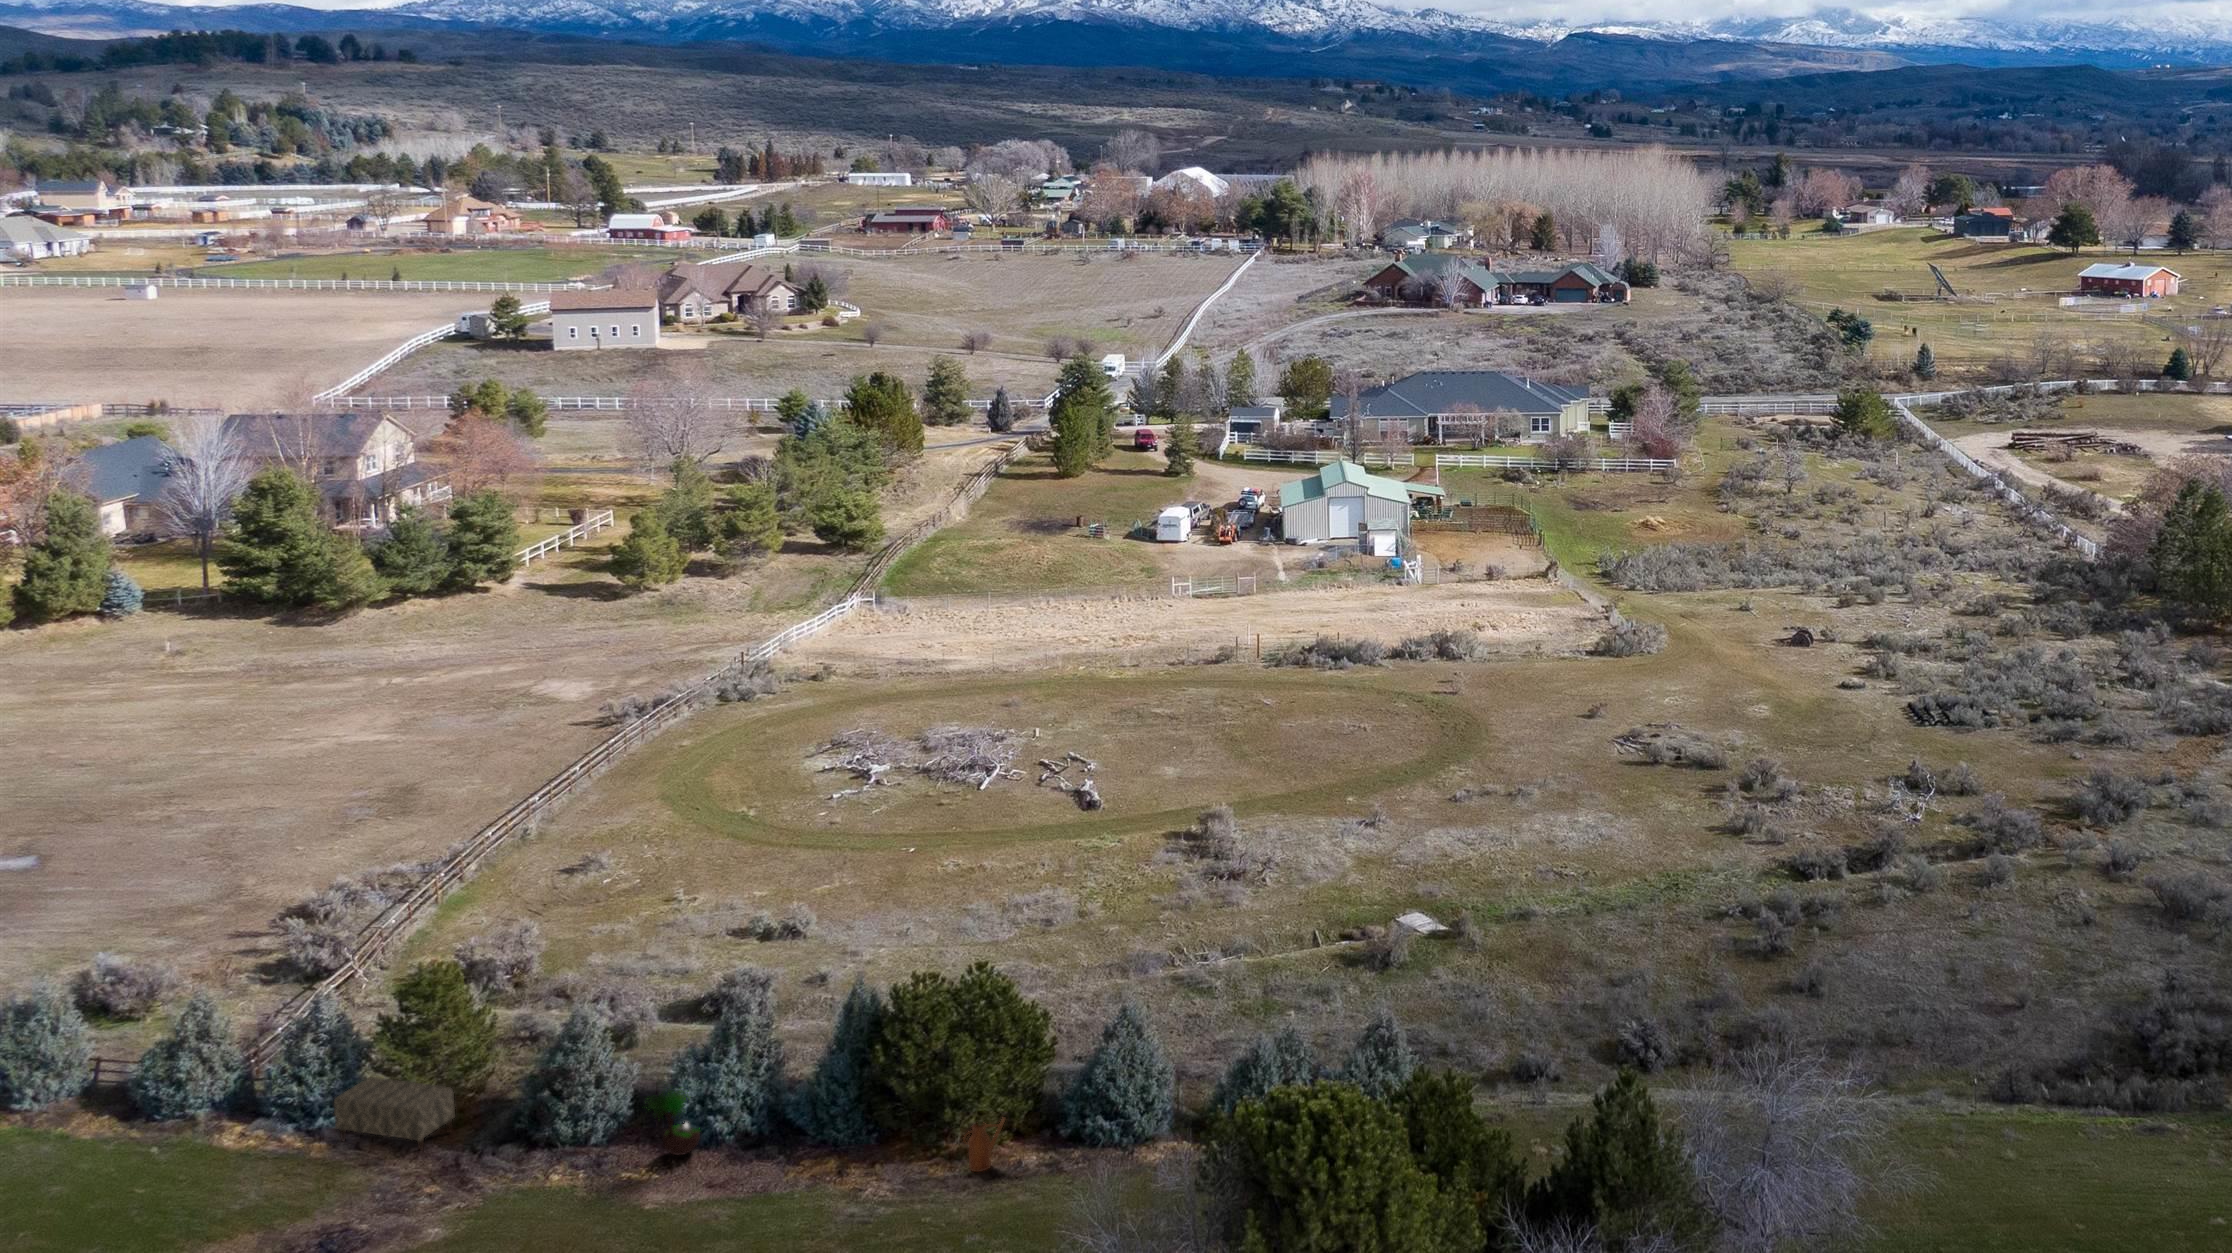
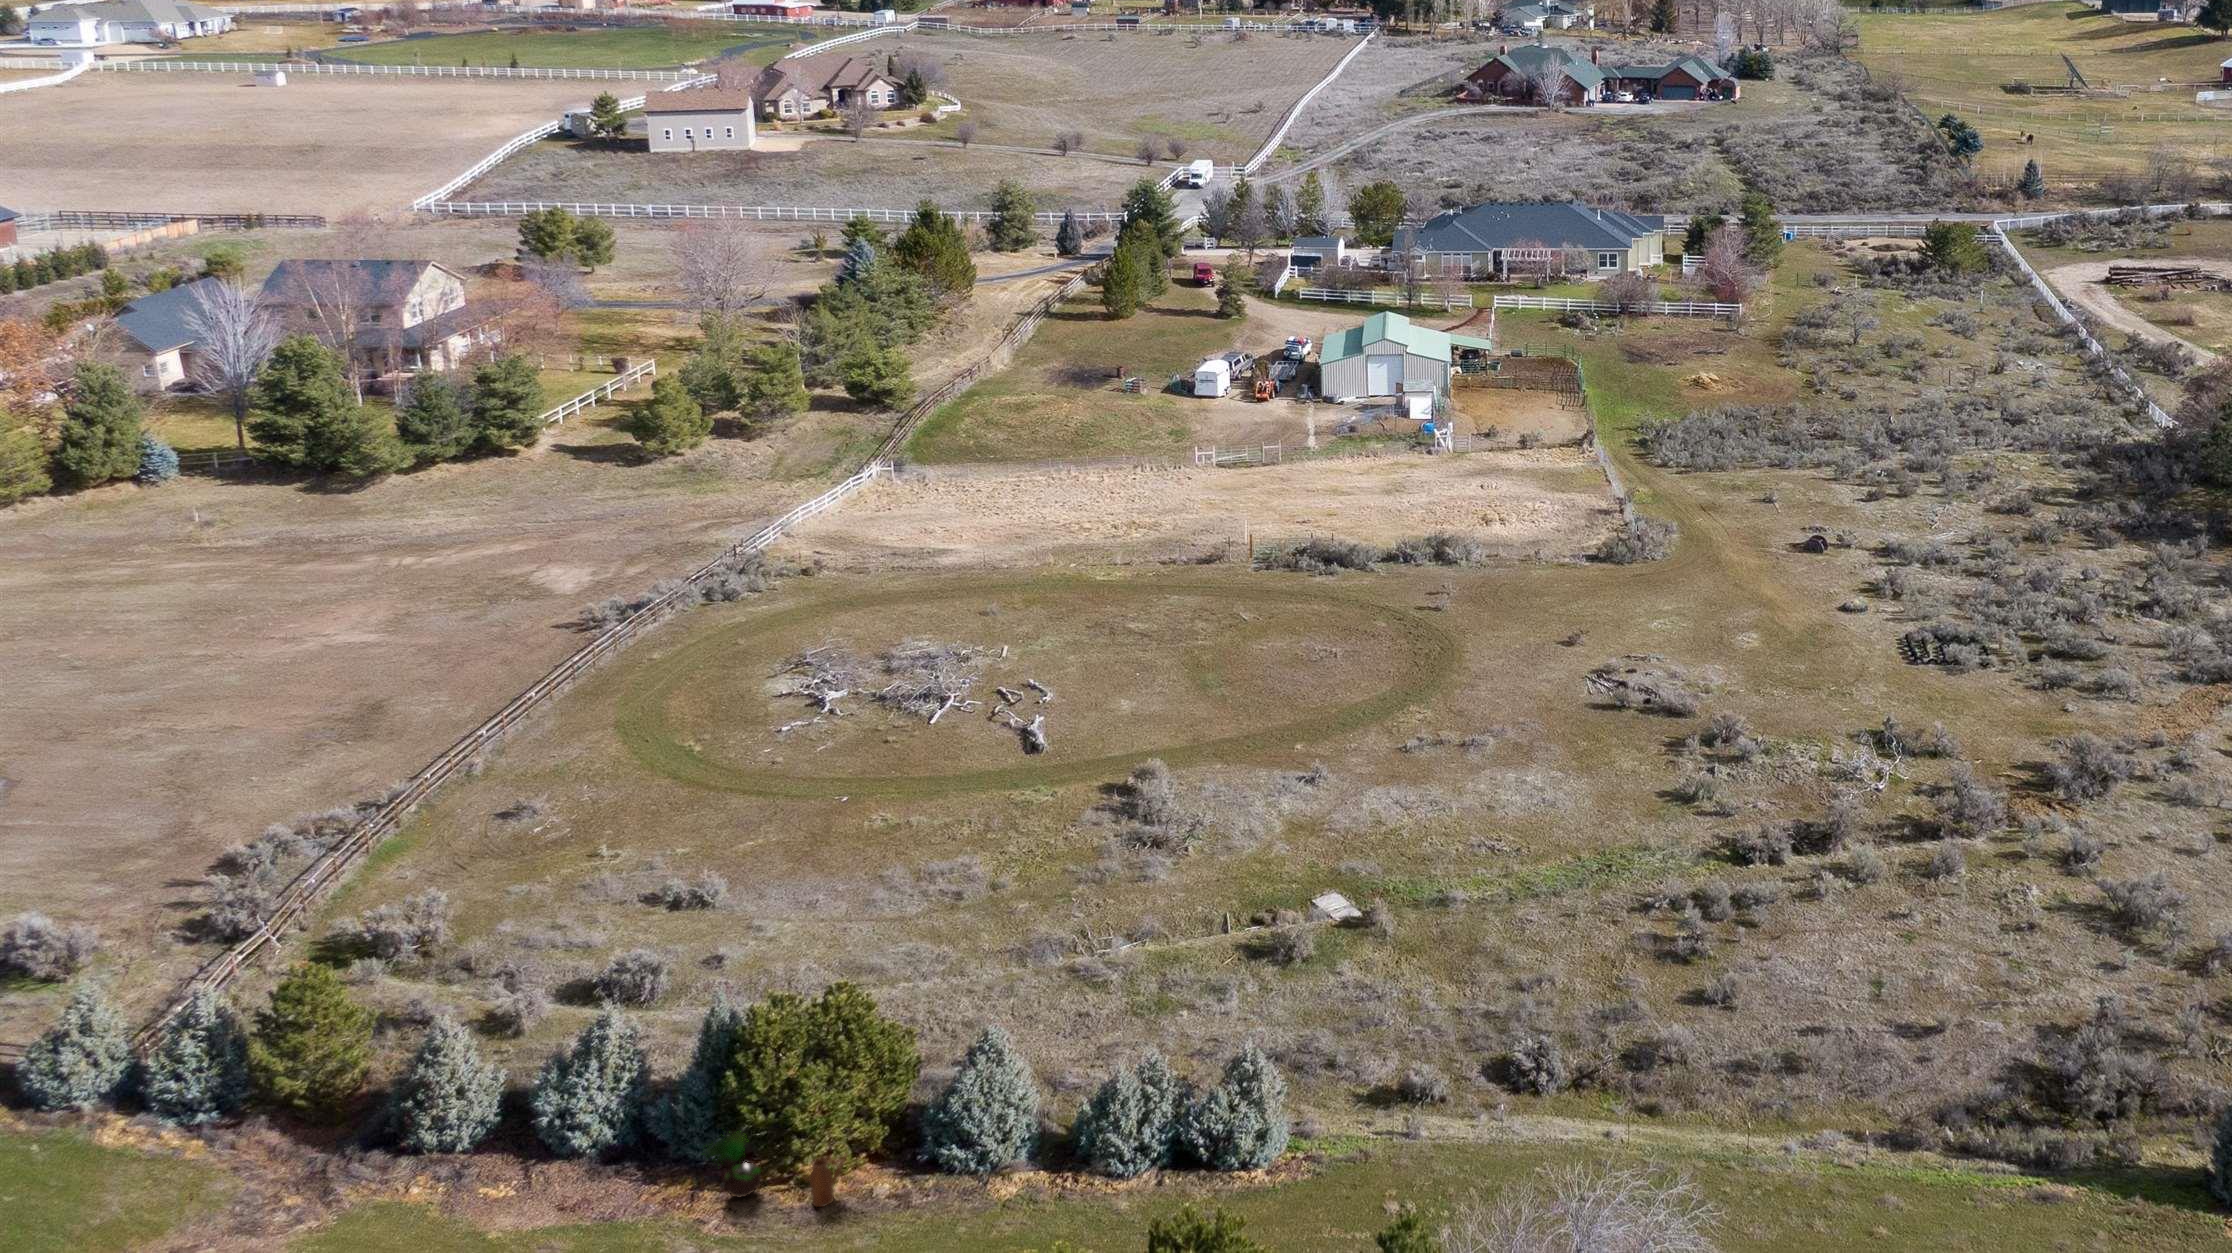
bench: present [334,1077,455,1150] -> none [208,1075,328,1157]
potted tree: present [647,1087,700,1155] -> present [706,1132,761,1197]

